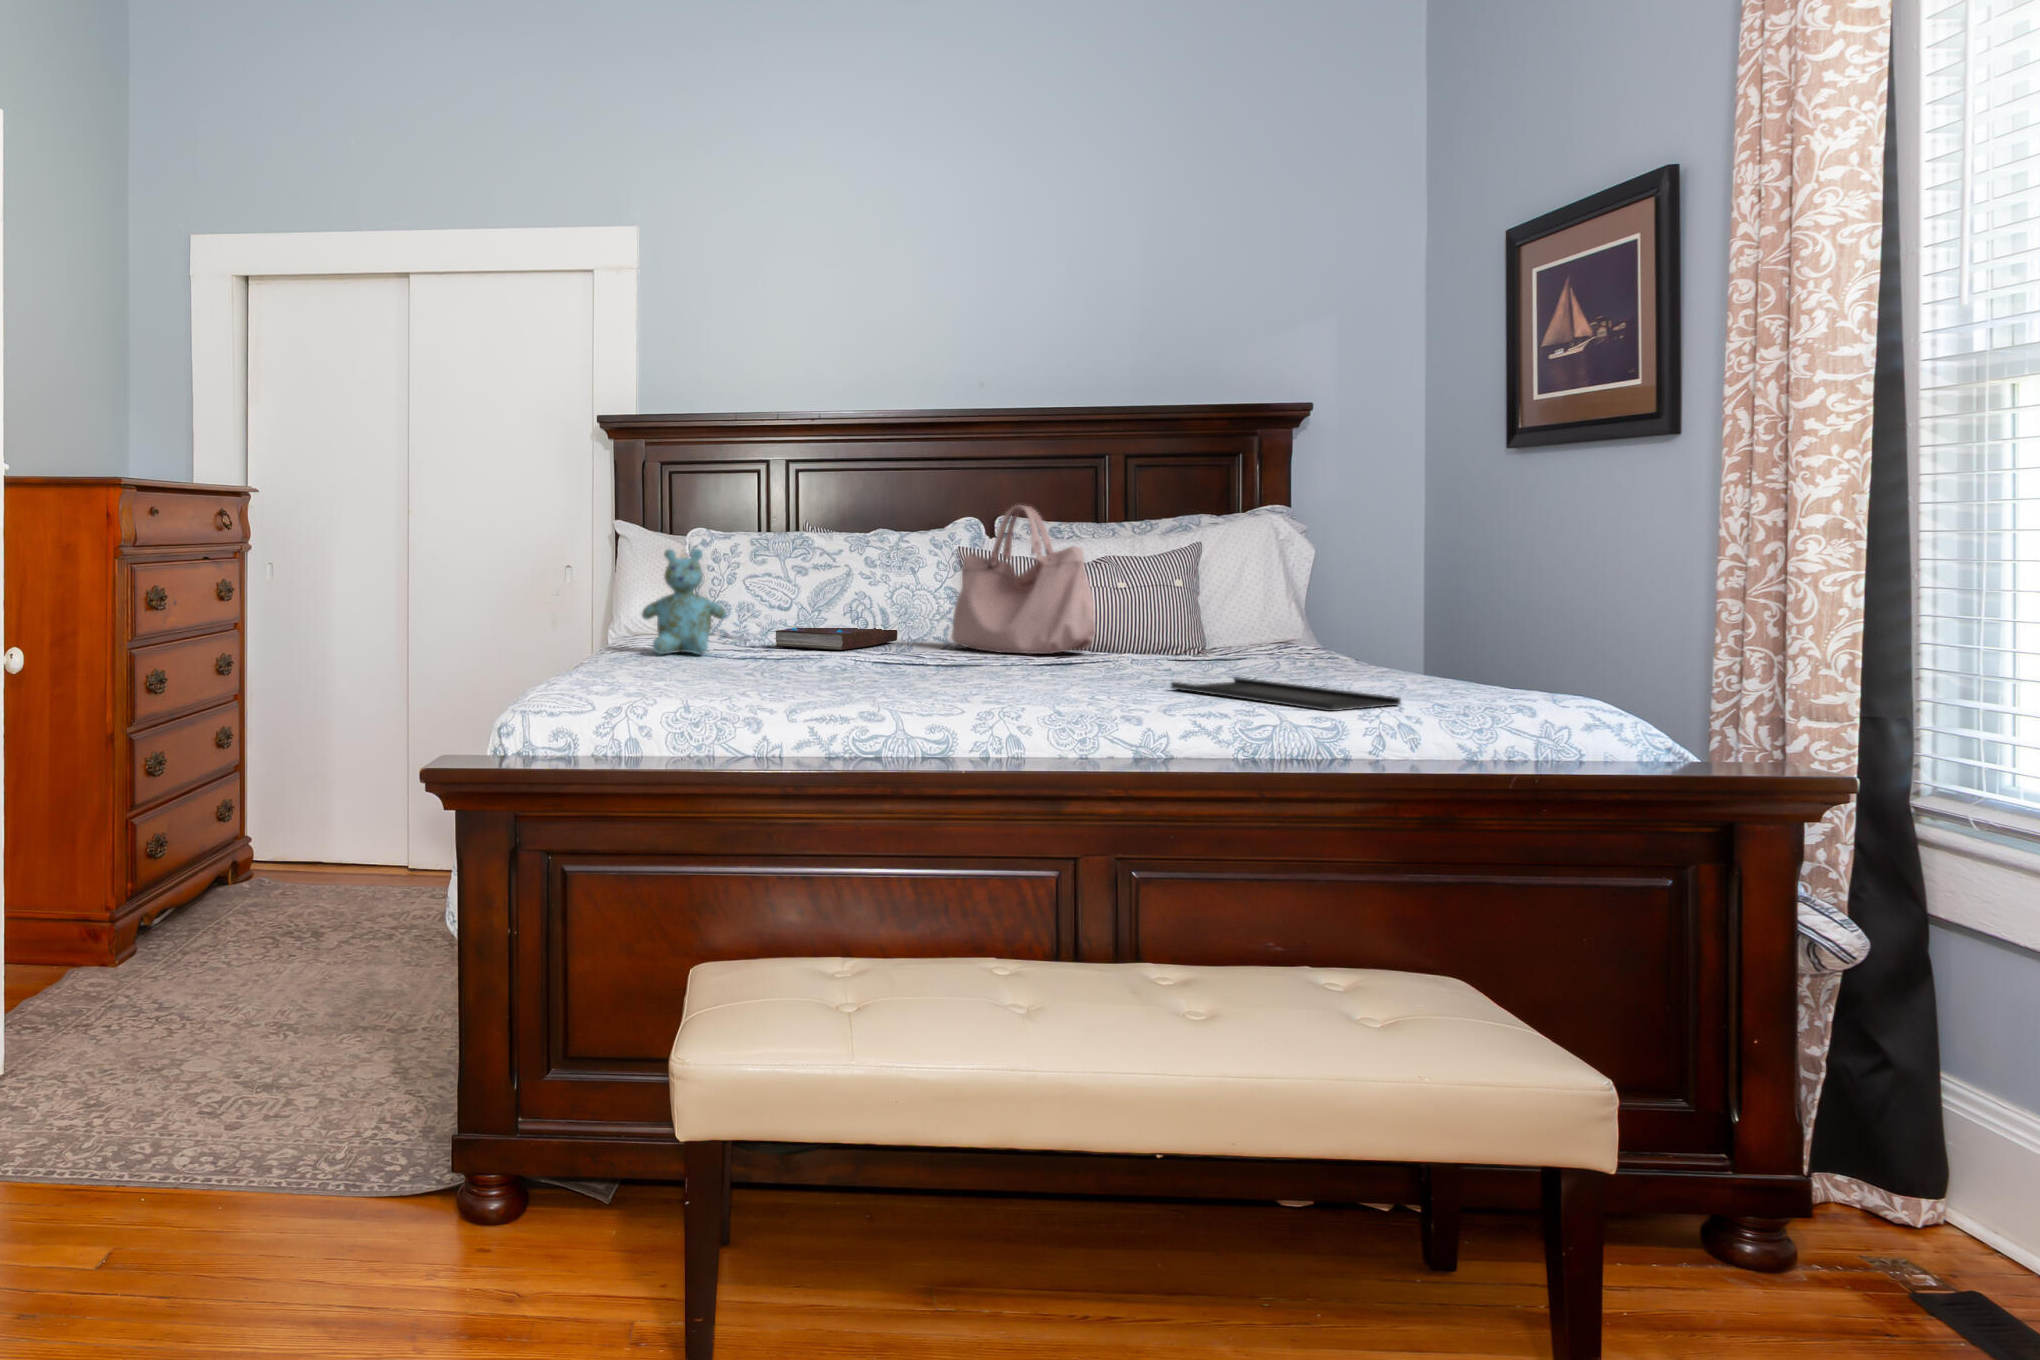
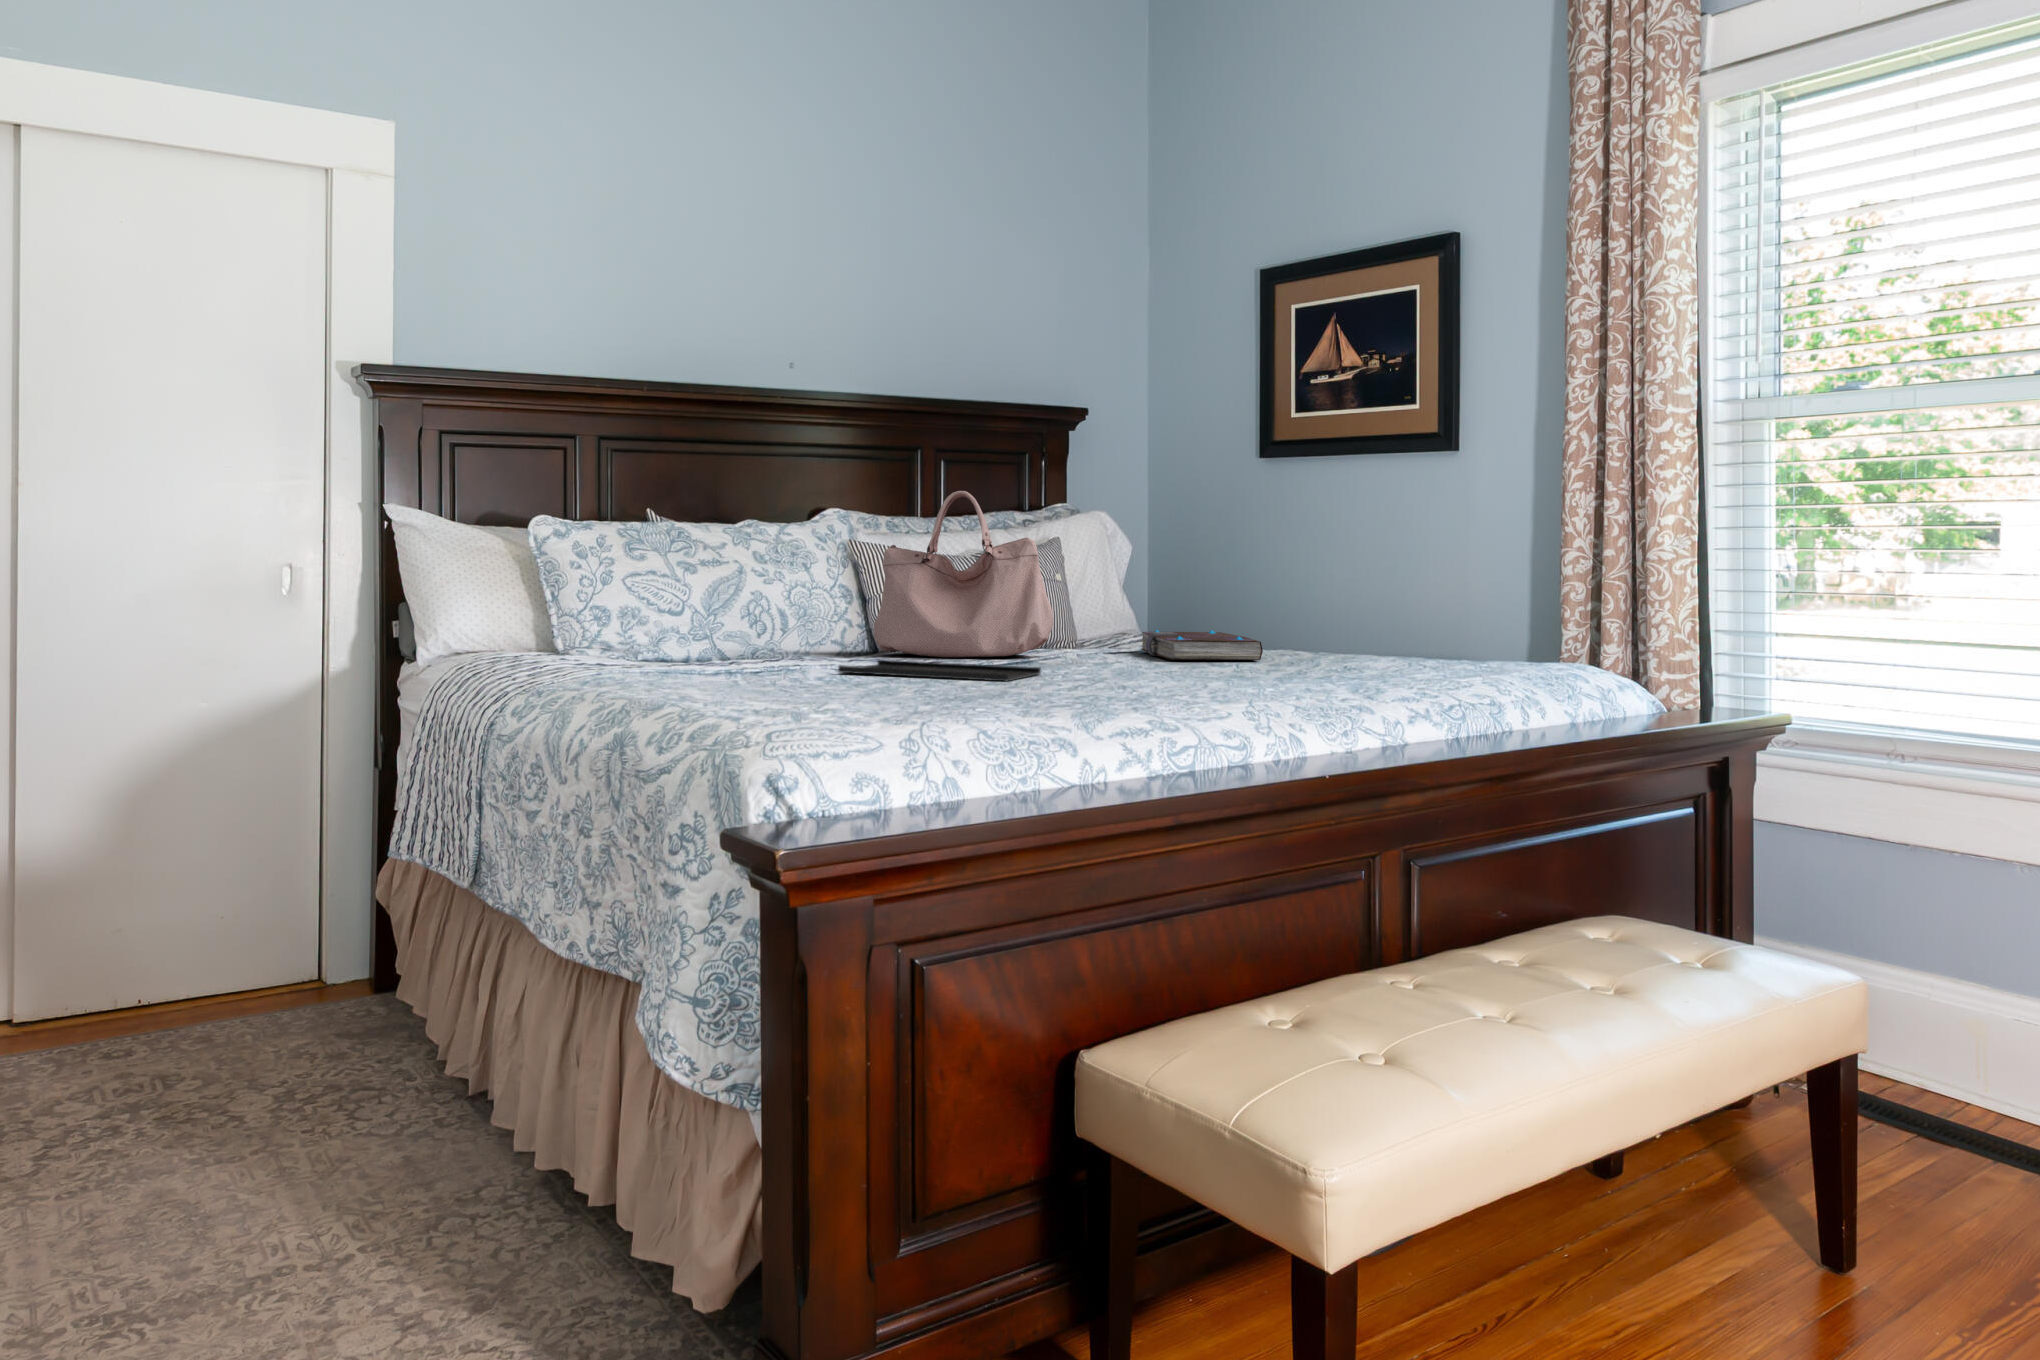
stuffed bear: present [642,549,727,655] -> none [551,530,669,676]
book: present [775,627,898,650] -> present [1139,630,1263,660]
tray: present [1171,677,1401,711] -> present [838,660,1041,681]

